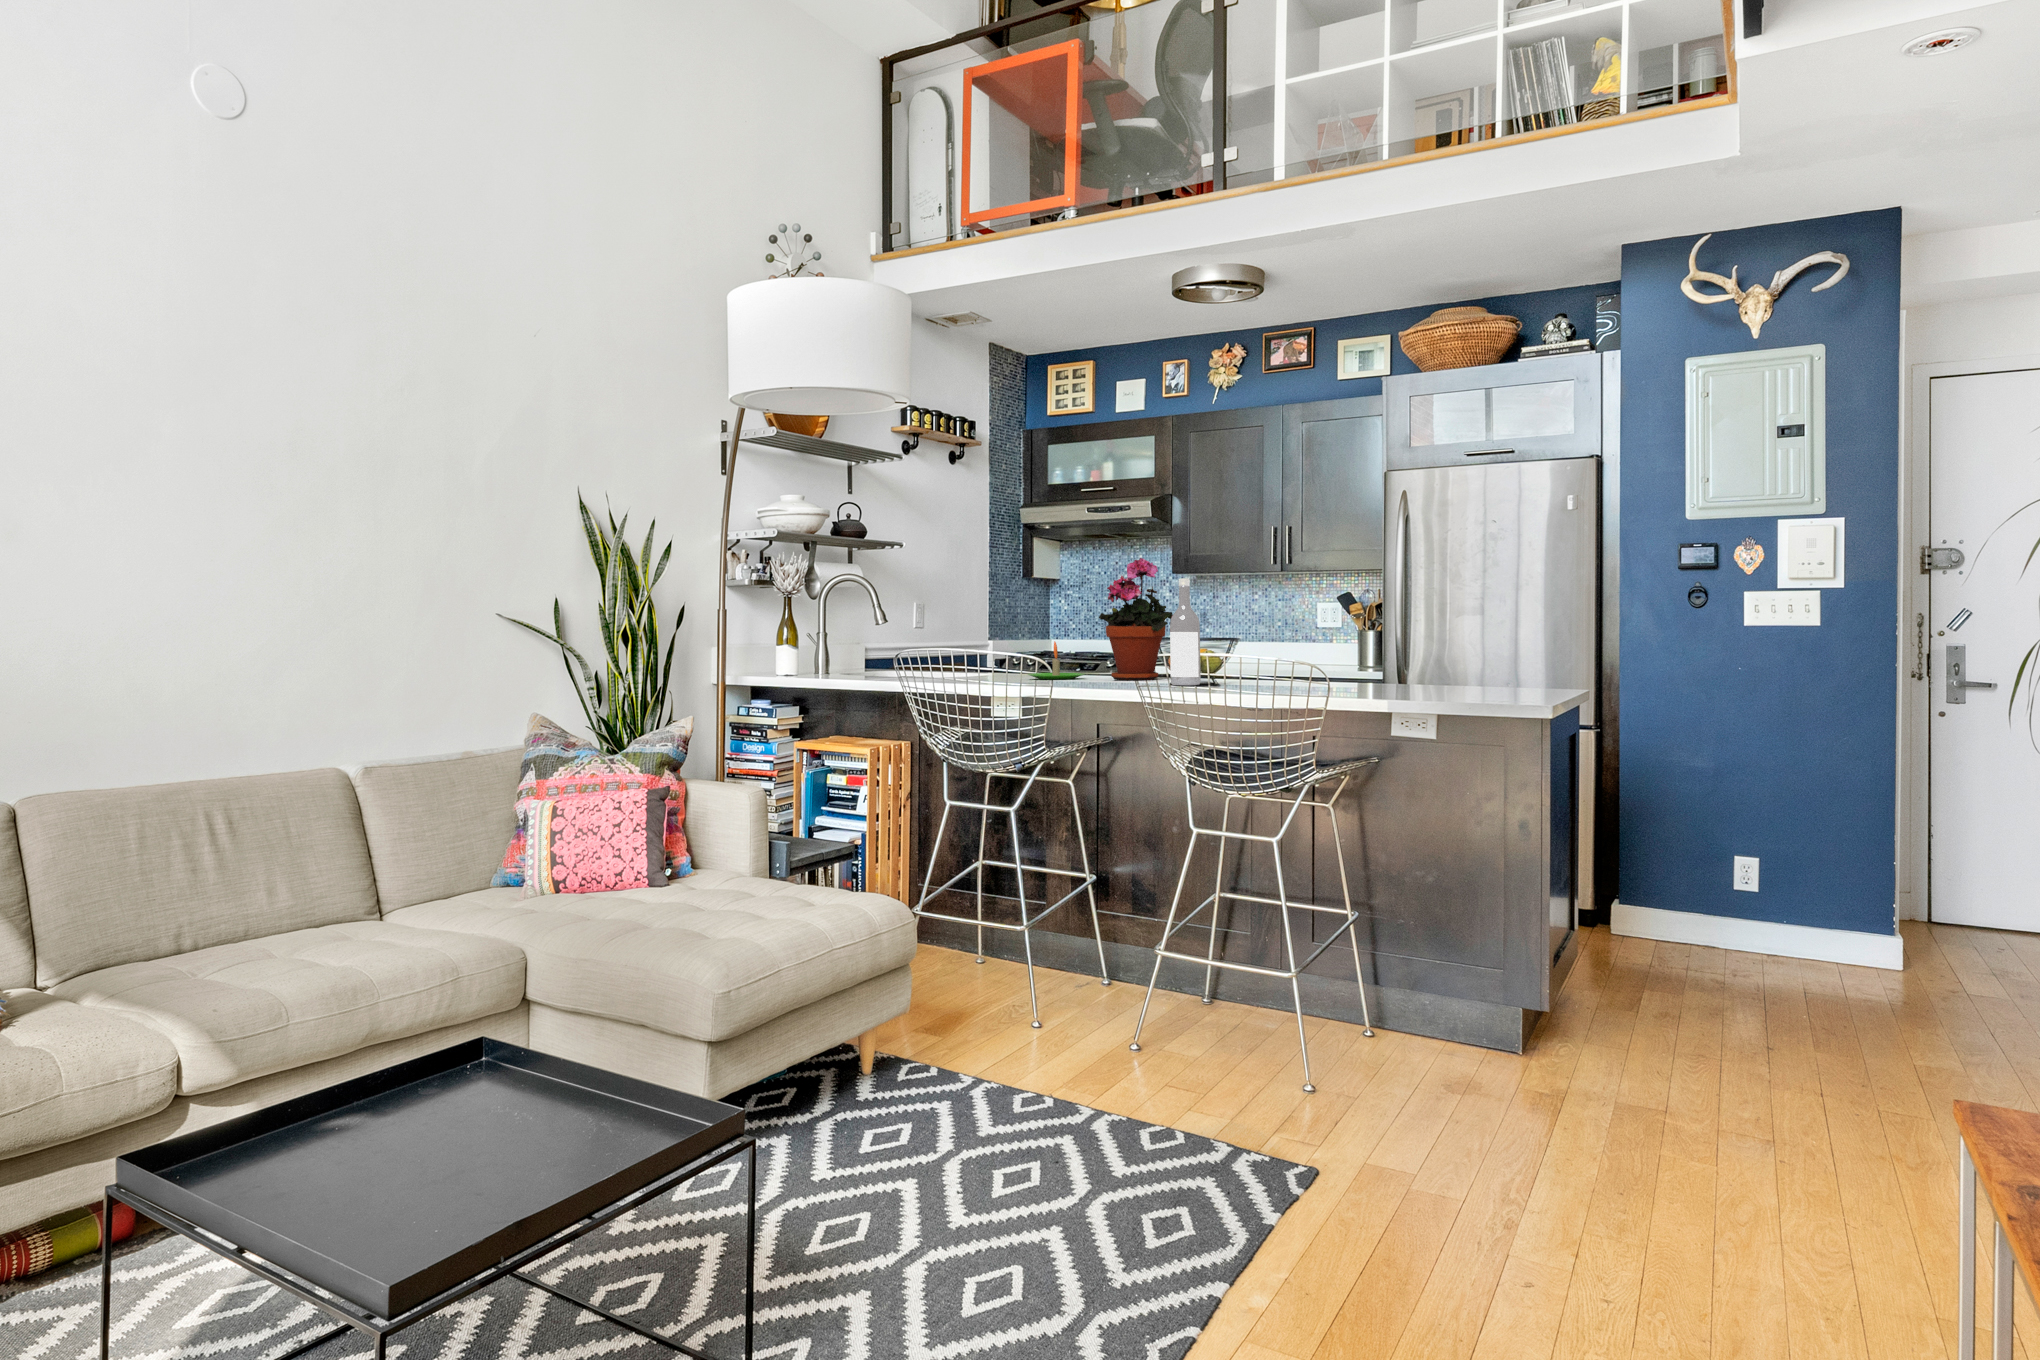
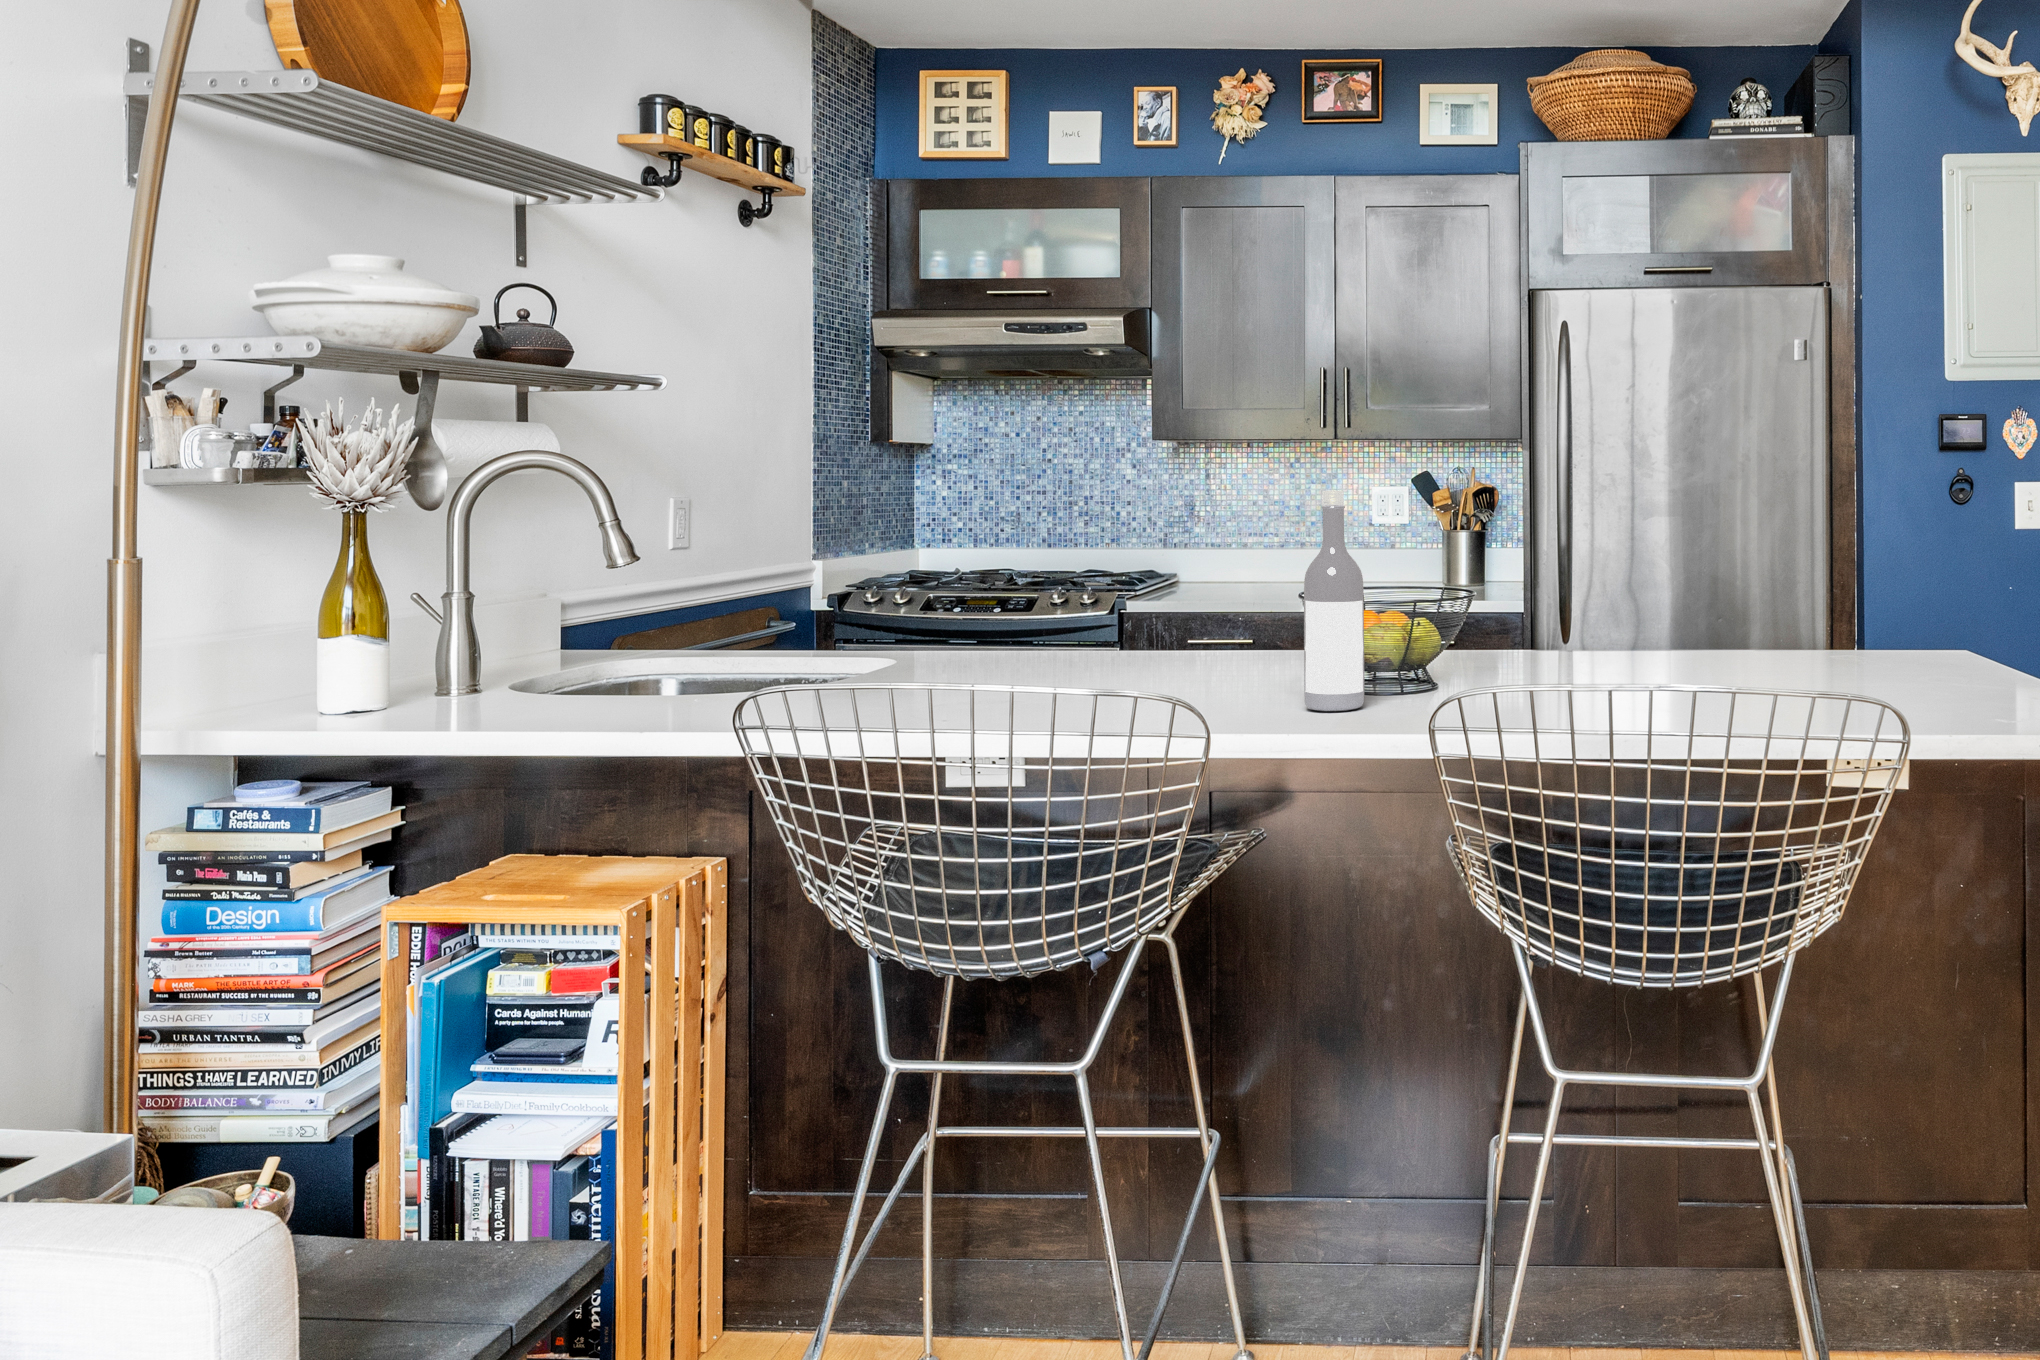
potted plant: present [1099,558,1173,680] -> none [1098,434,1247,674]
candle: present [1028,641,1085,679] -> none [940,591,1059,671]

